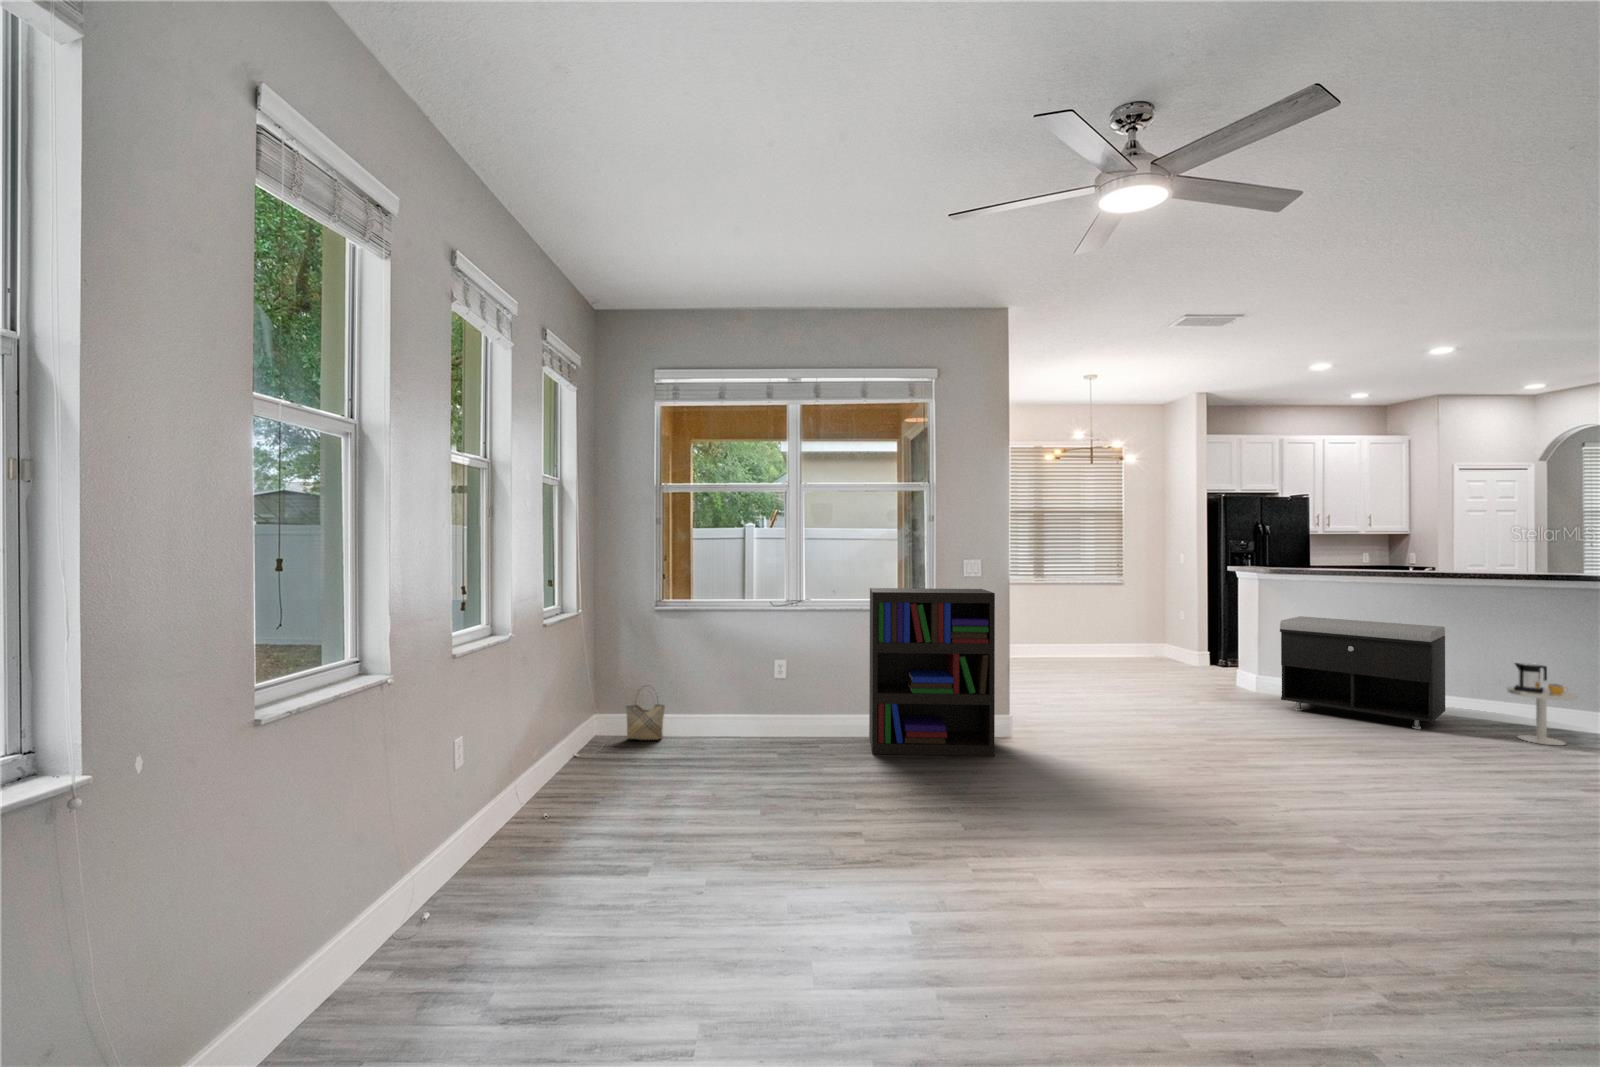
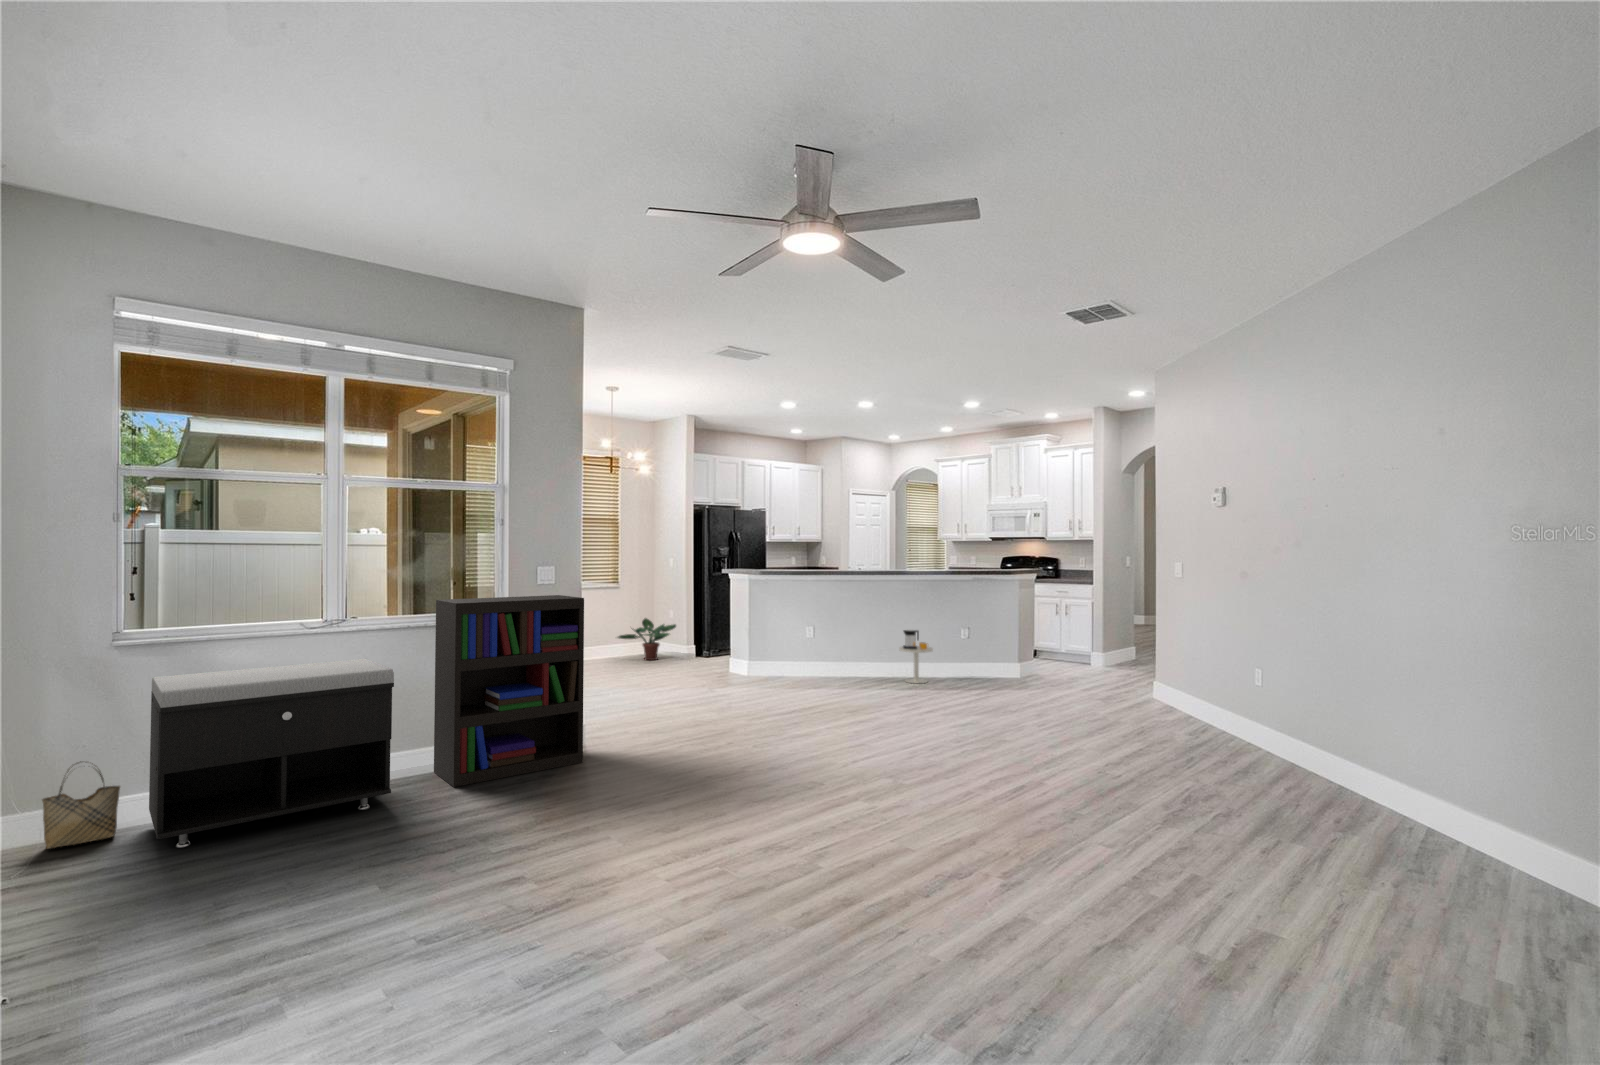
potted plant: none [1113,616,1185,663] -> present [618,618,676,660]
storage bench: present [1280,616,1445,729] -> present [149,659,394,848]

